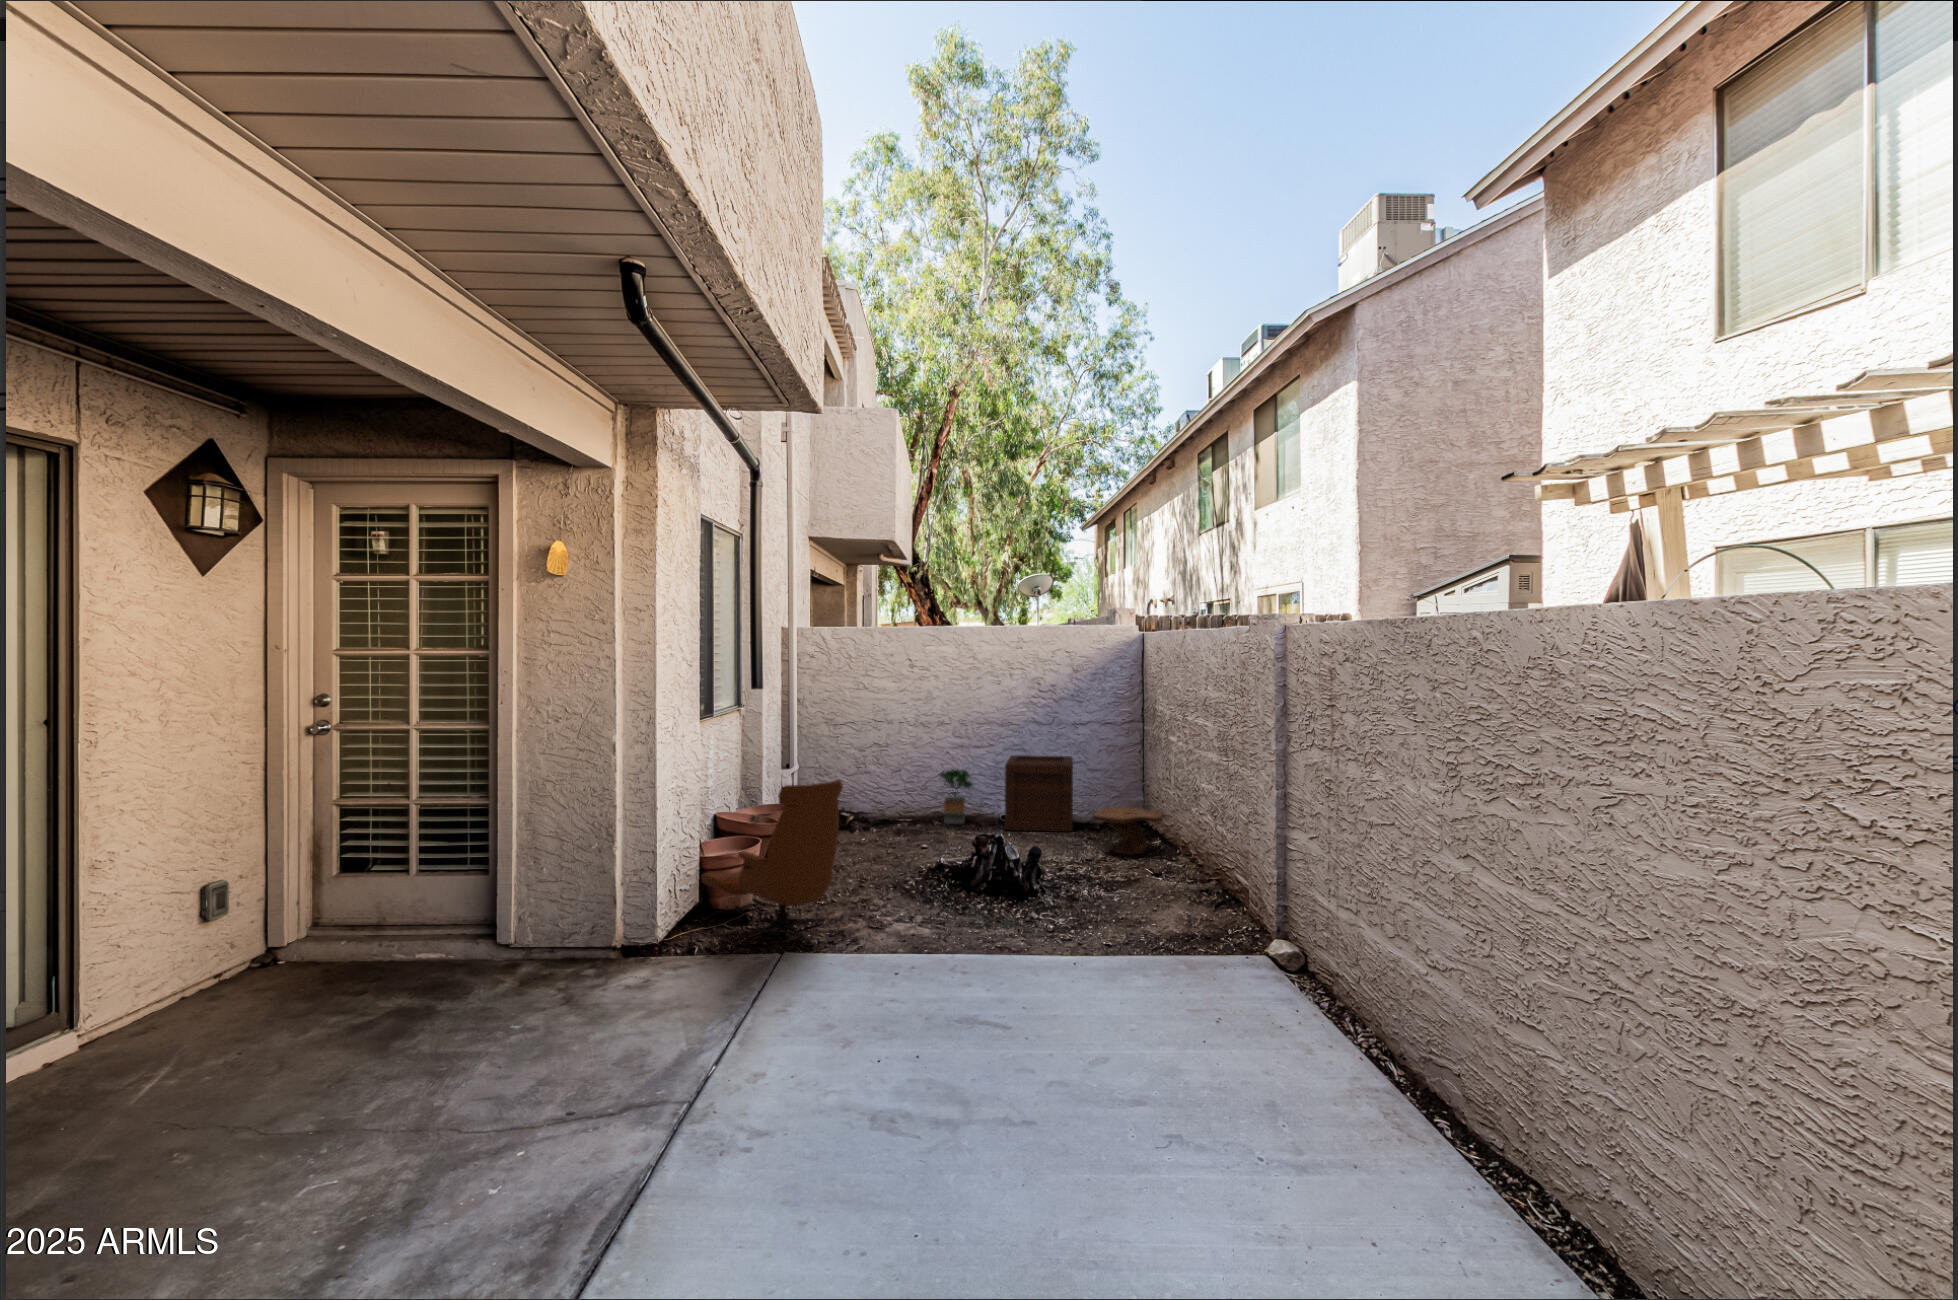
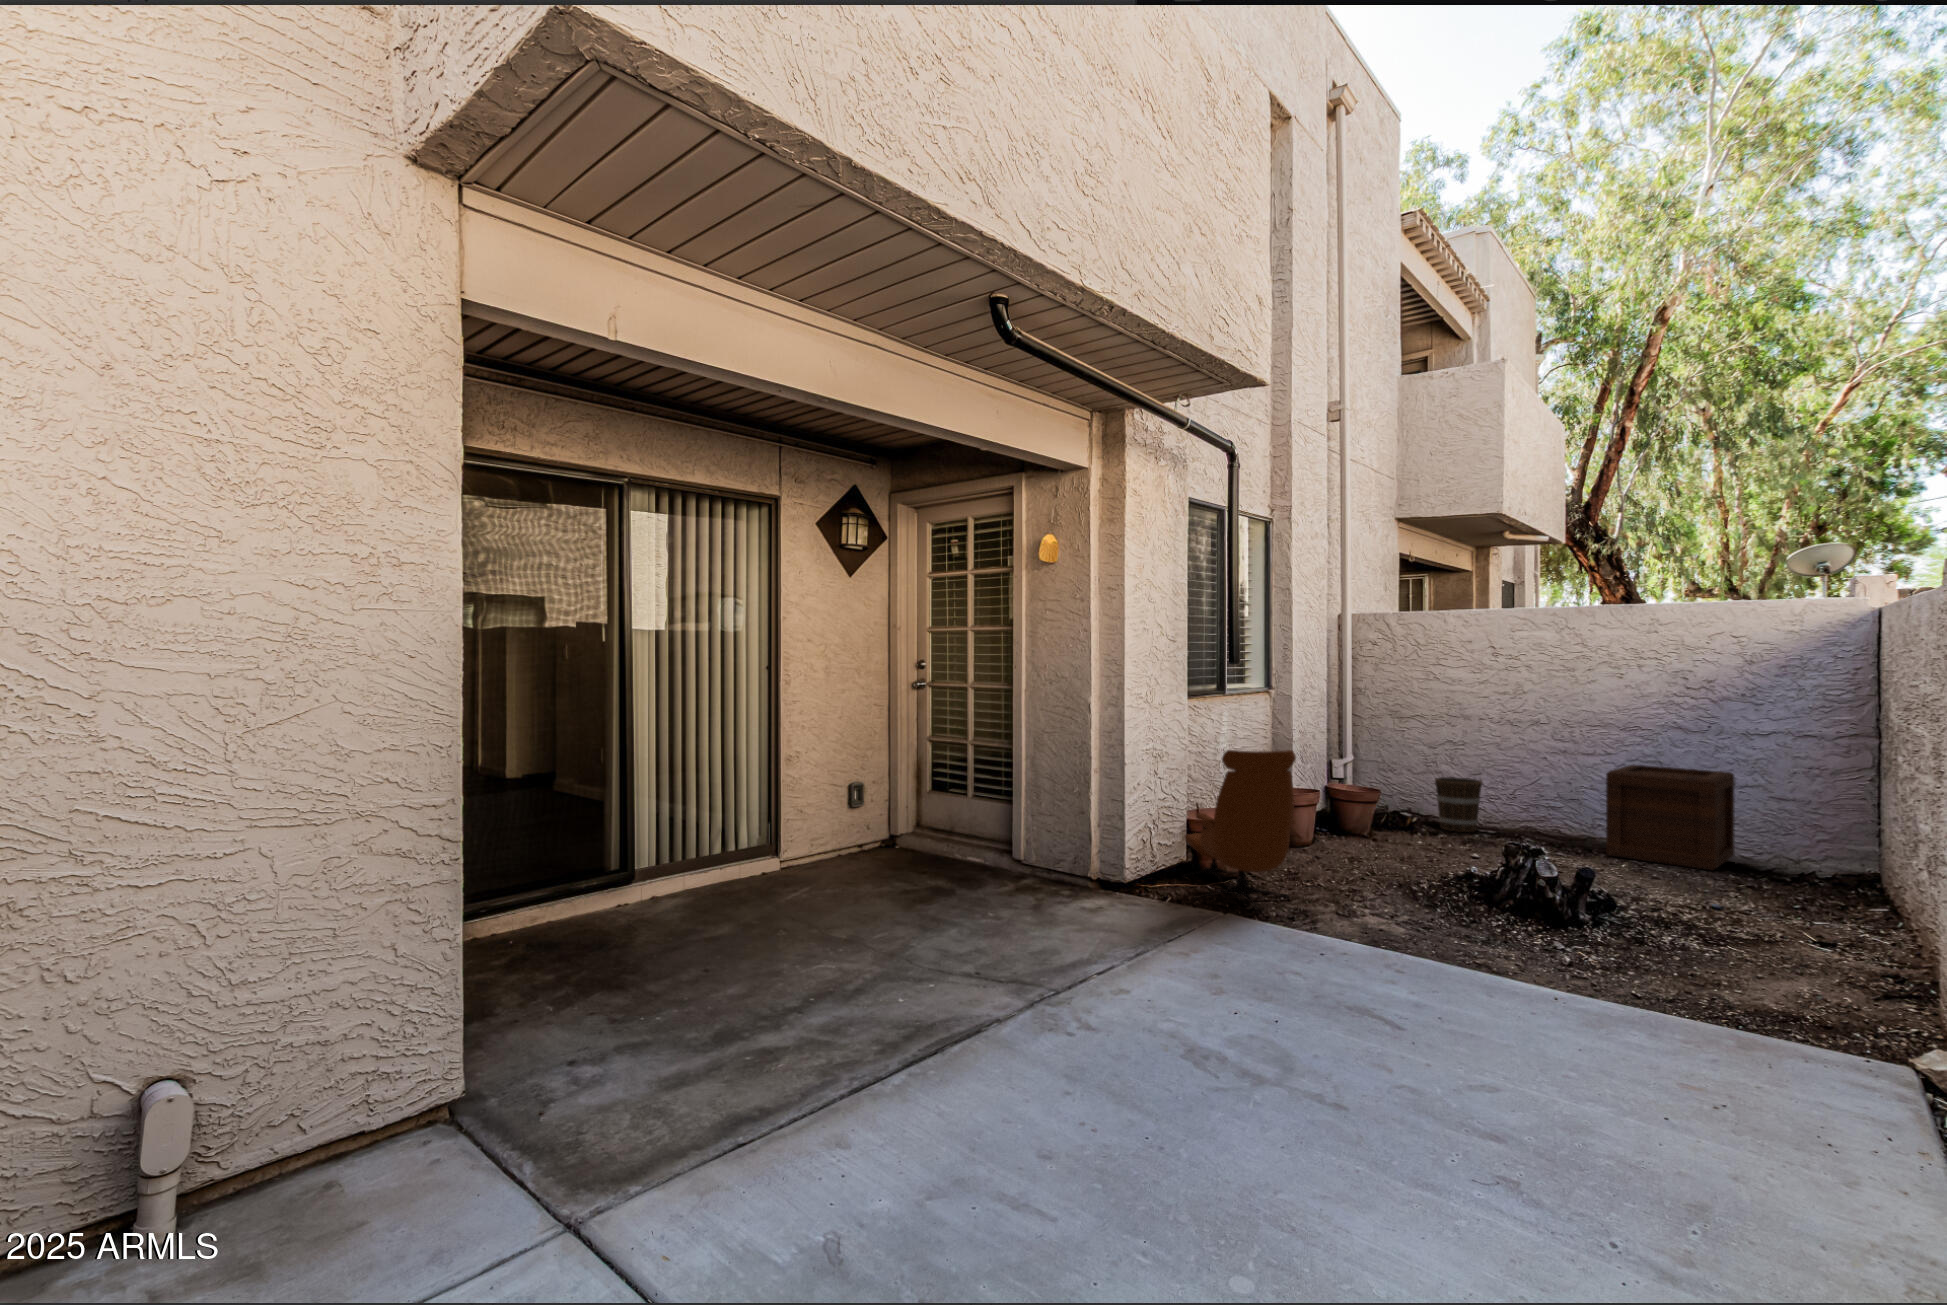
potted tree: present [940,769,972,824] -> none [1521,774,1572,842]
bucket: none [871,776,909,825] -> present [1435,777,1482,832]
side table: present [1093,807,1165,855] -> none [1721,840,1879,910]

